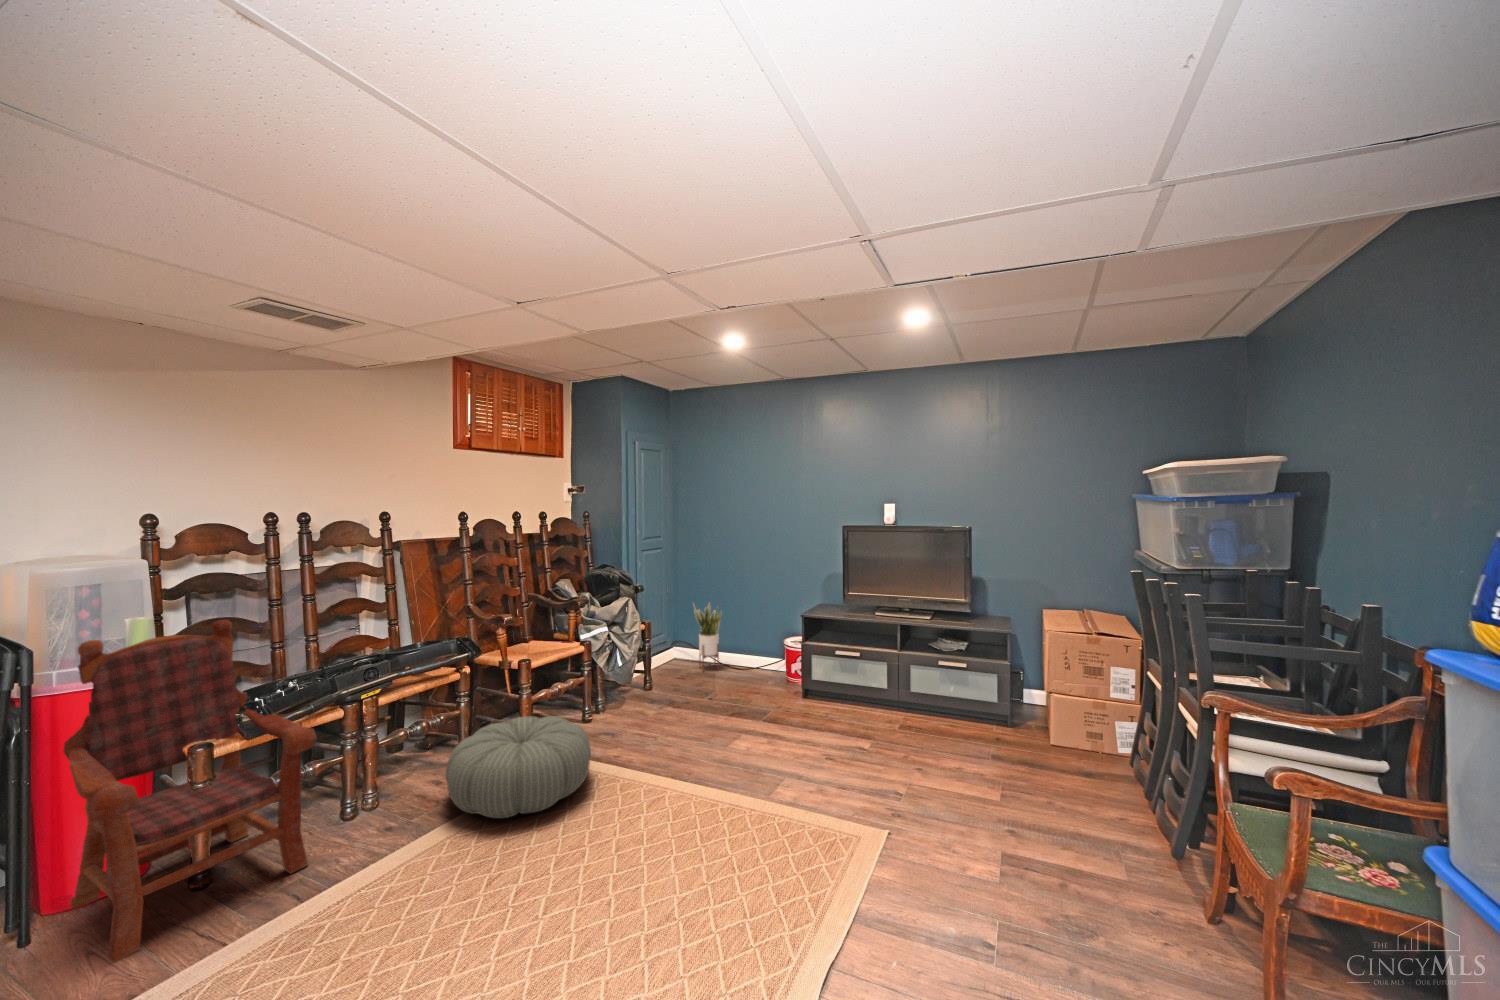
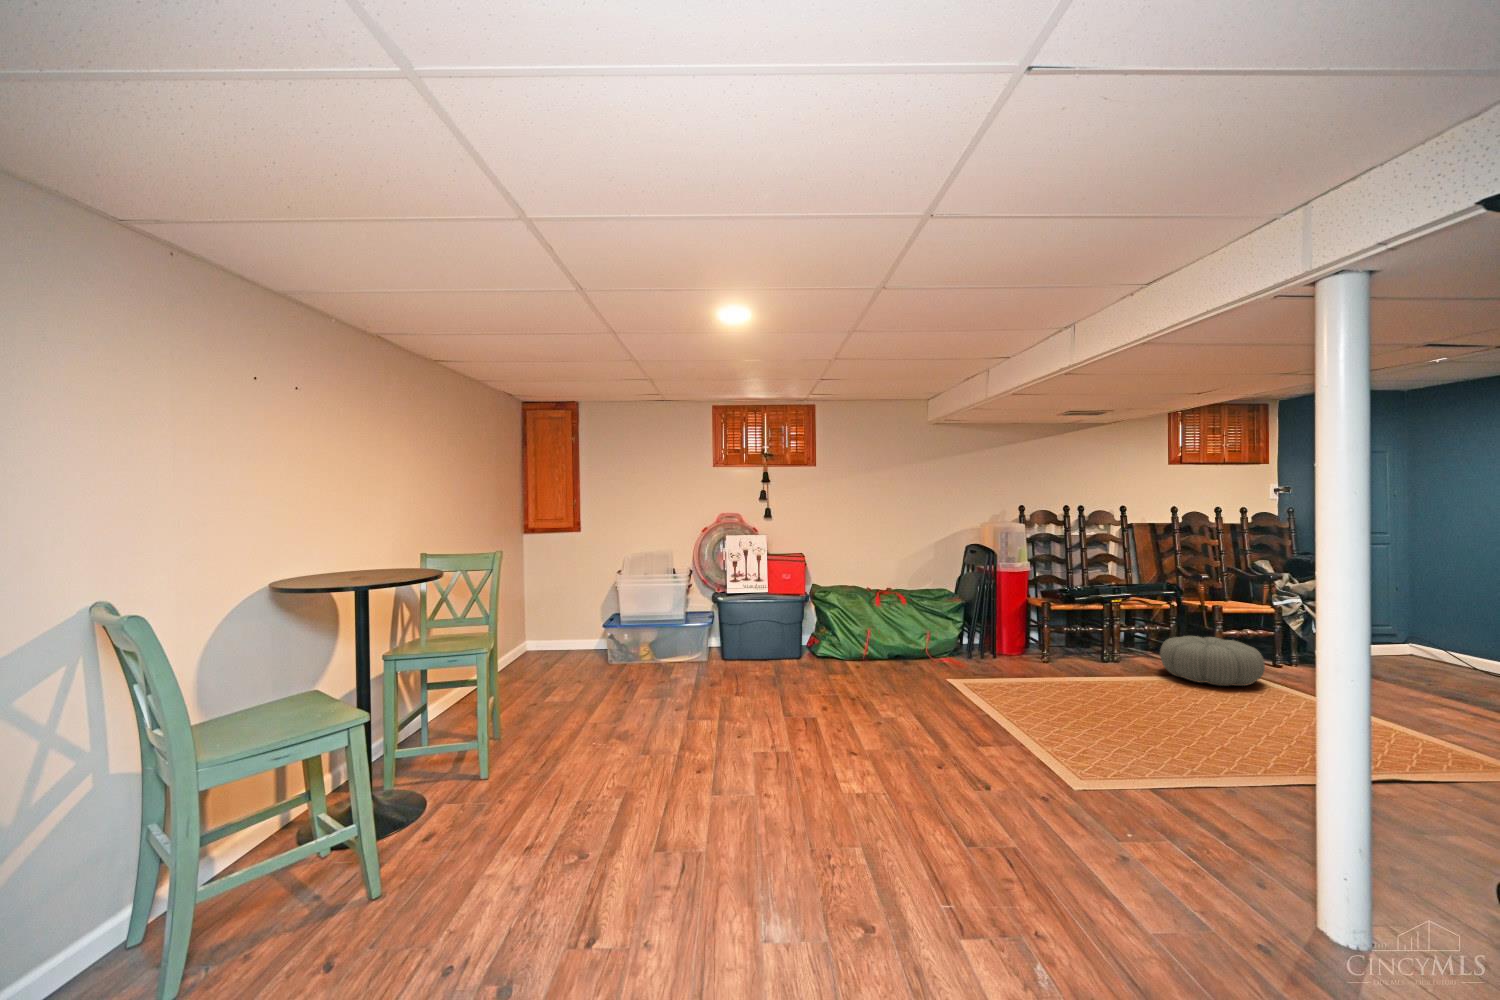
potted plant: present [694,604,722,670] -> none [1422,598,1465,671]
armchair: present [63,620,317,962] -> none [1003,552,1094,669]

